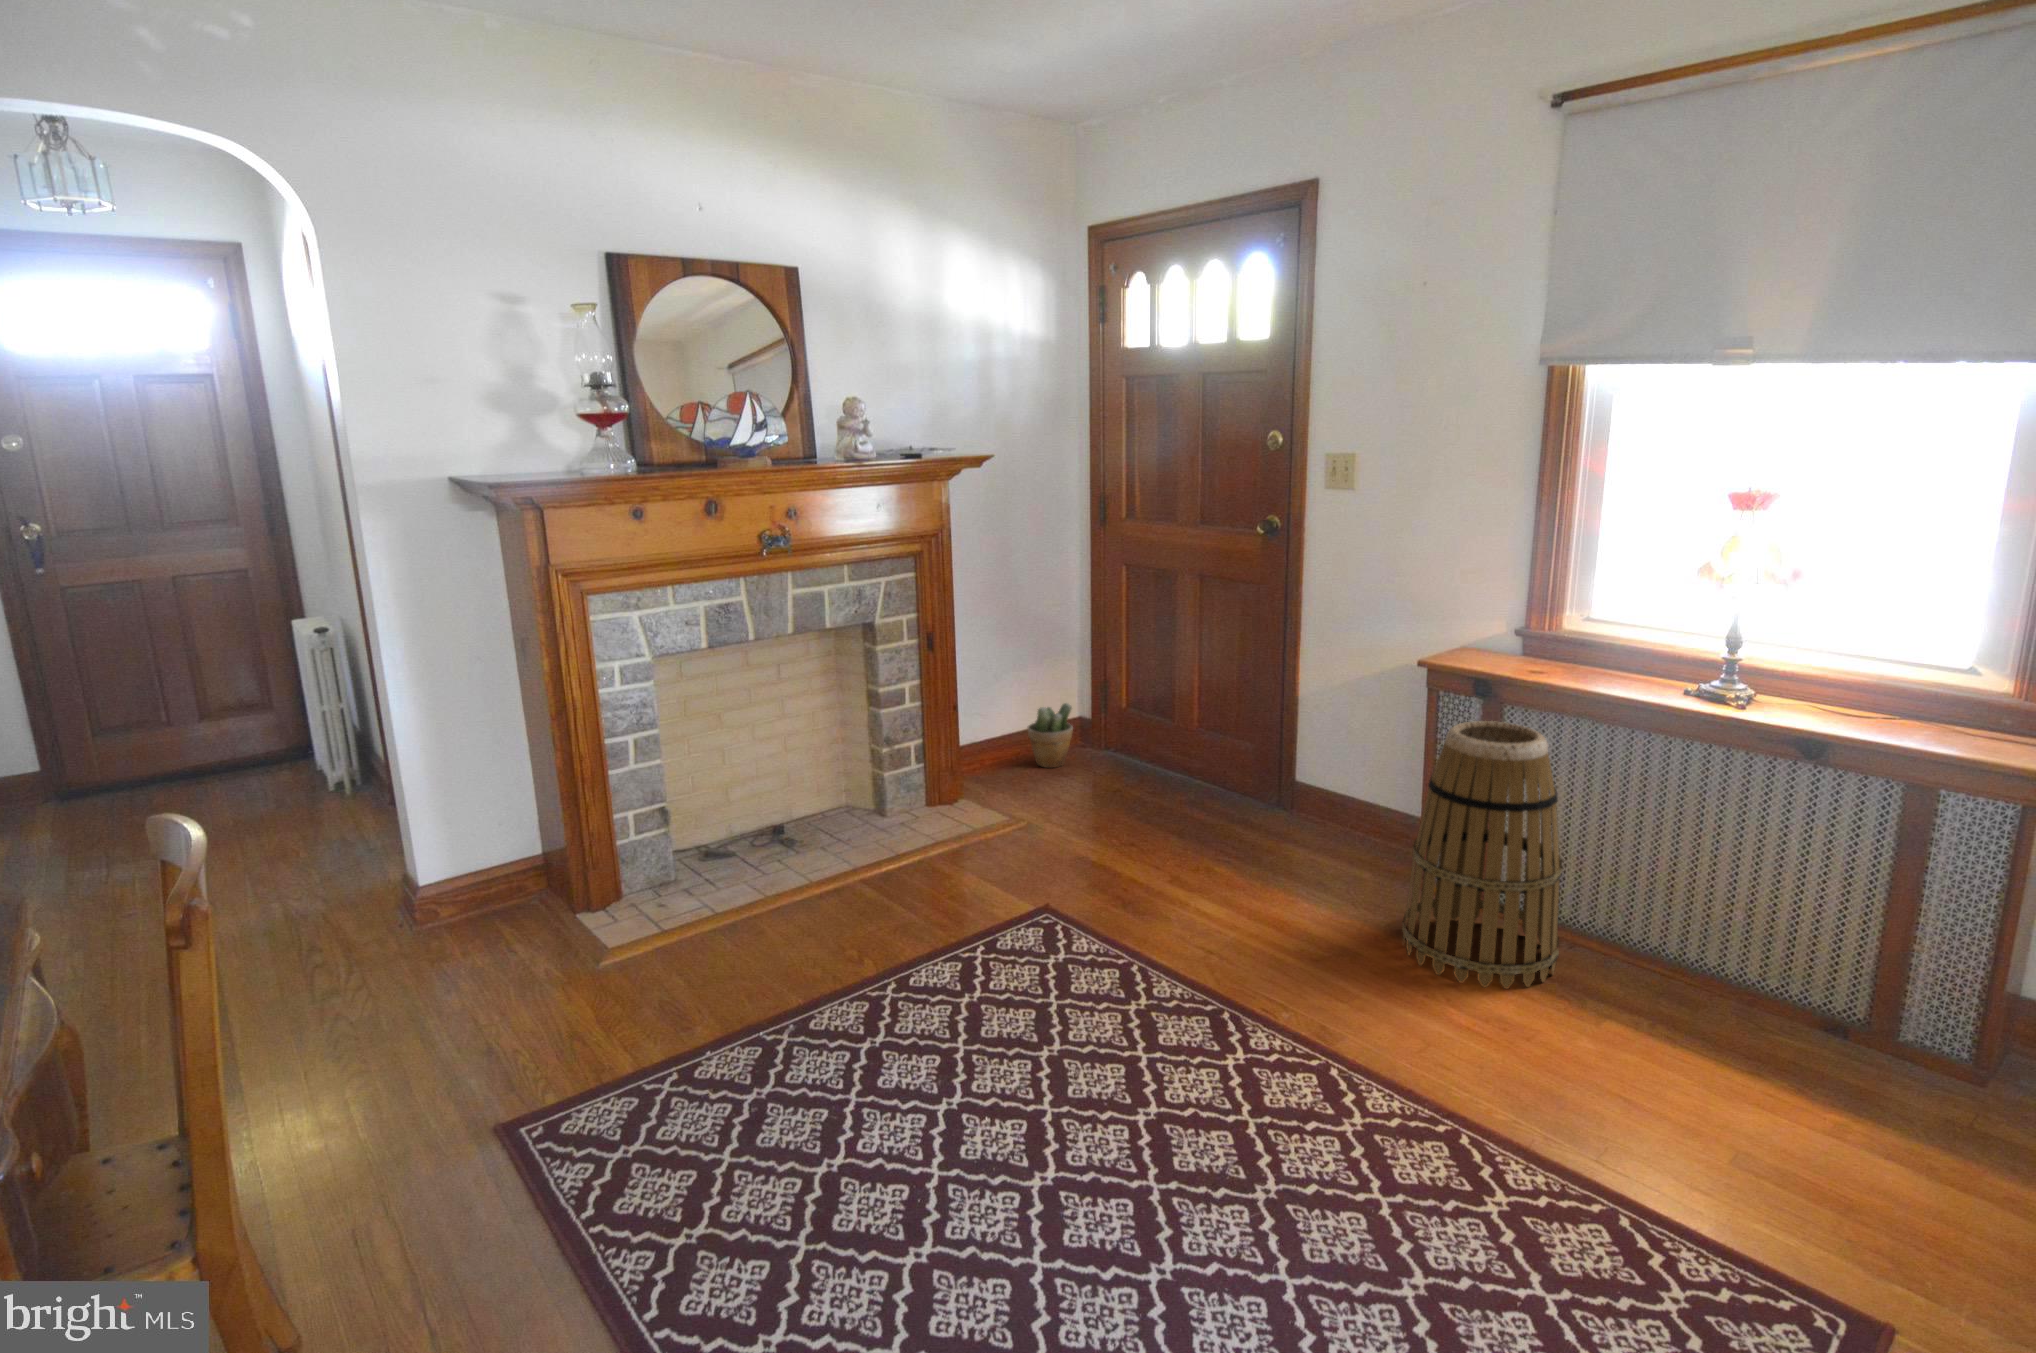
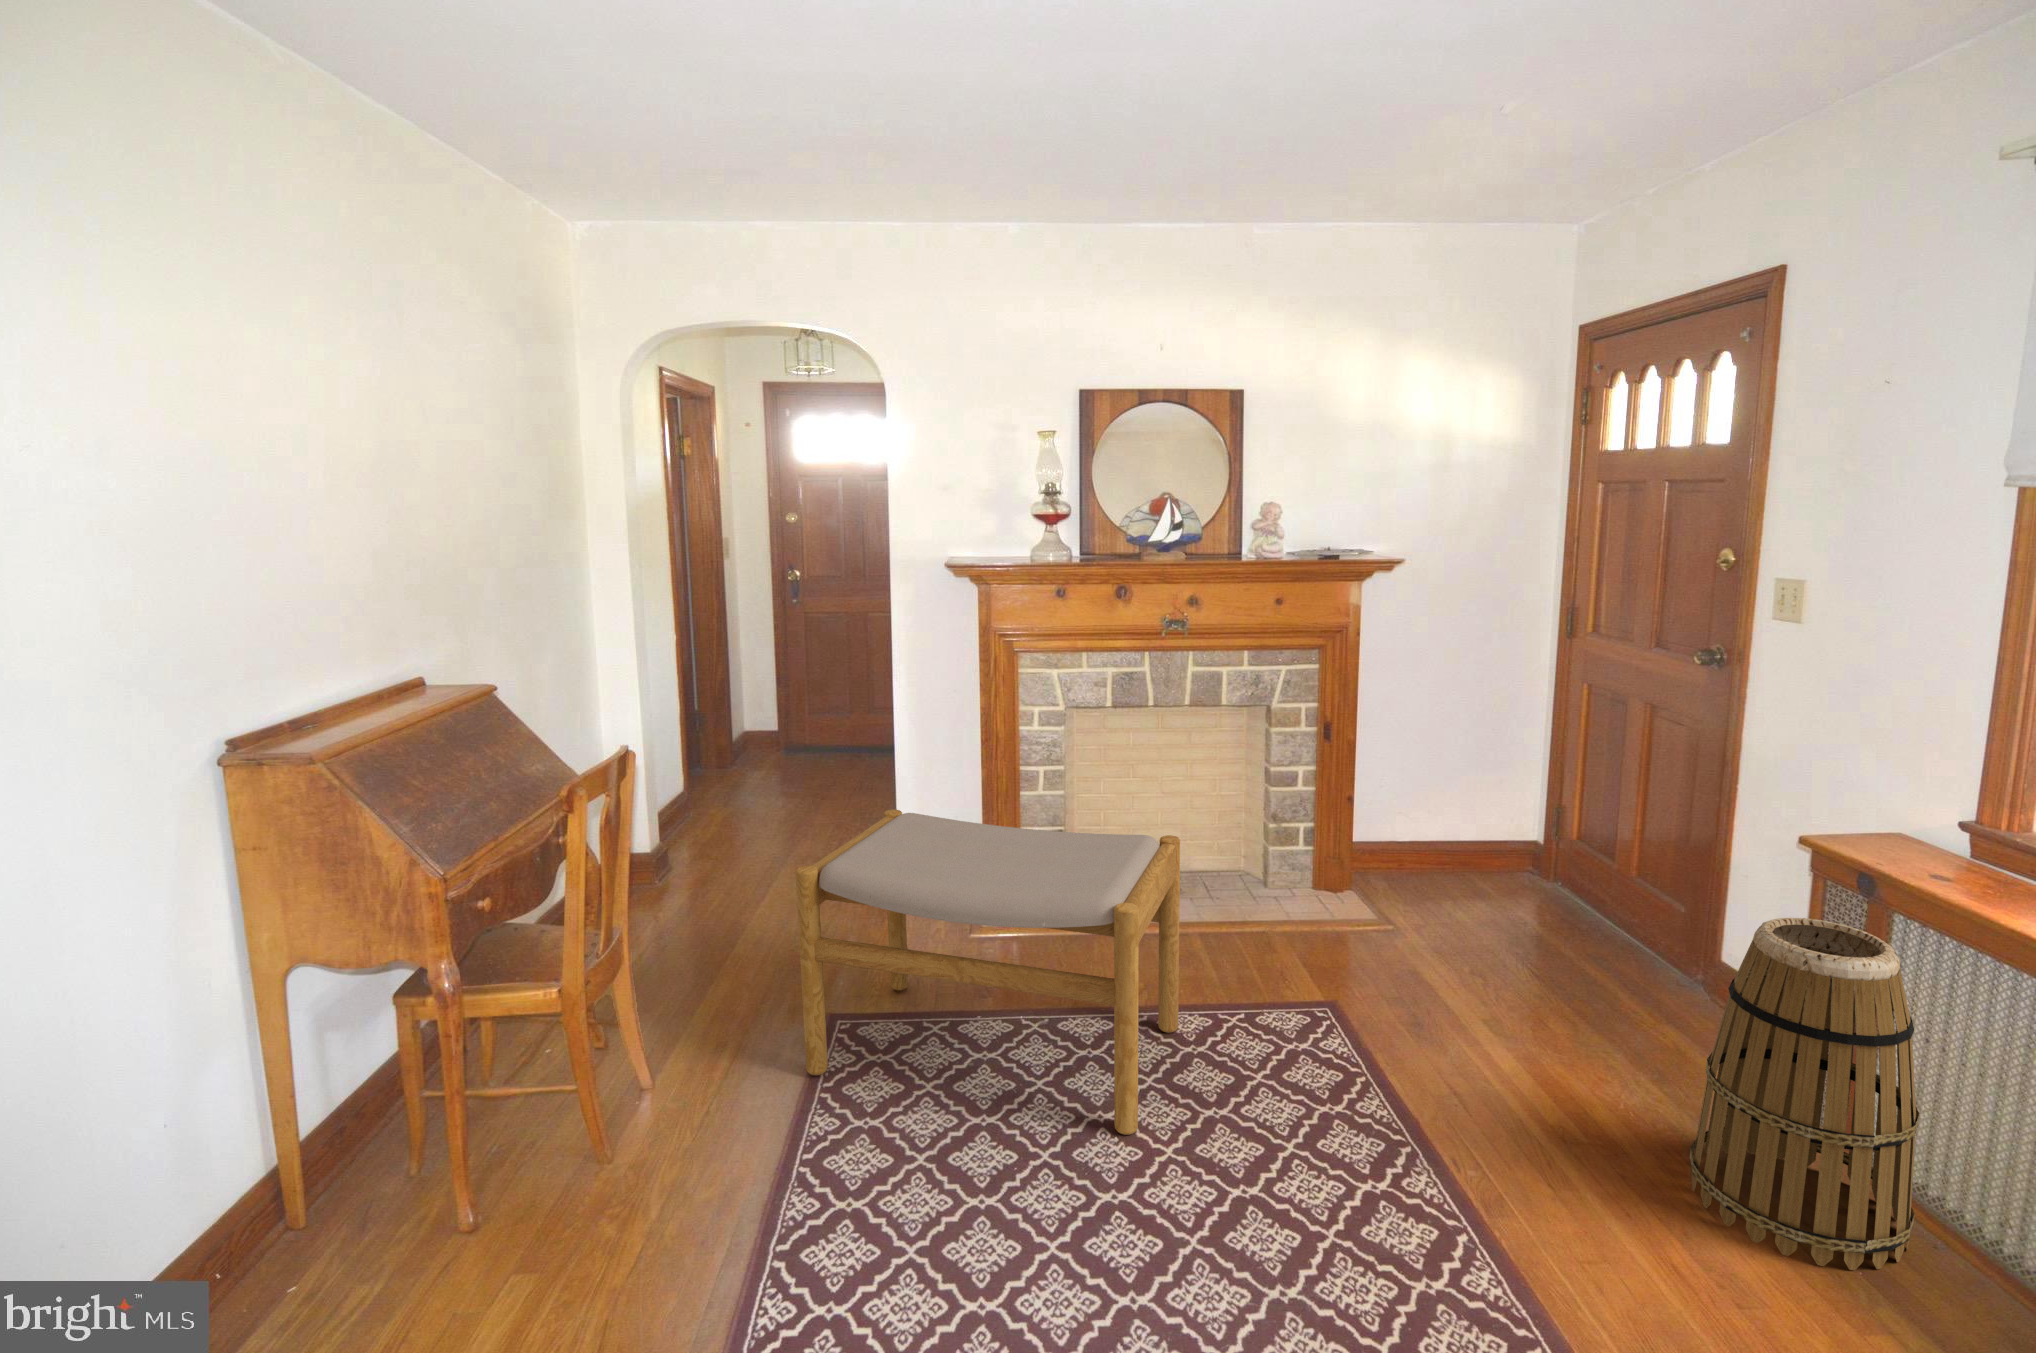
potted plant: present [1027,703,1073,768] -> none [1457,816,1510,882]
footstool: none [495,771,999,1213] -> present [796,809,1180,1135]

